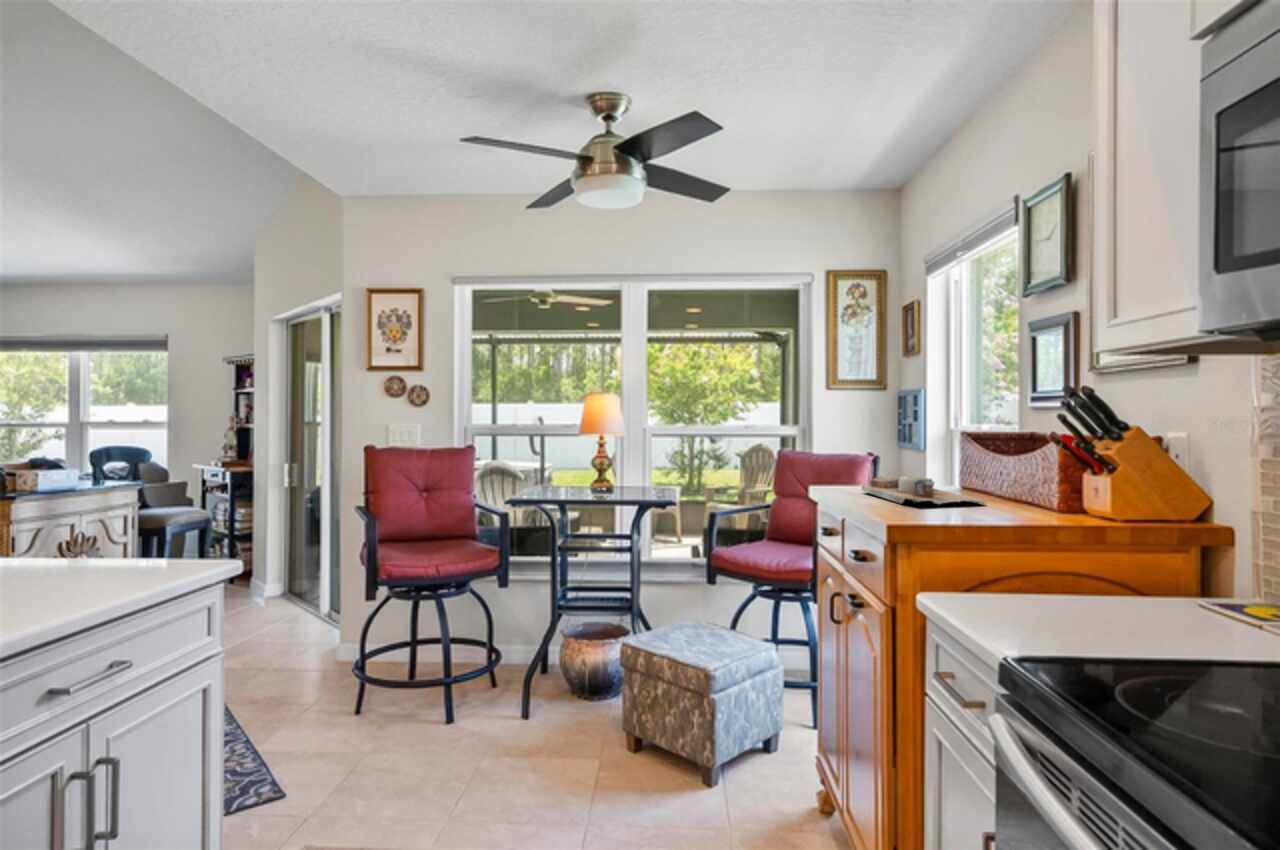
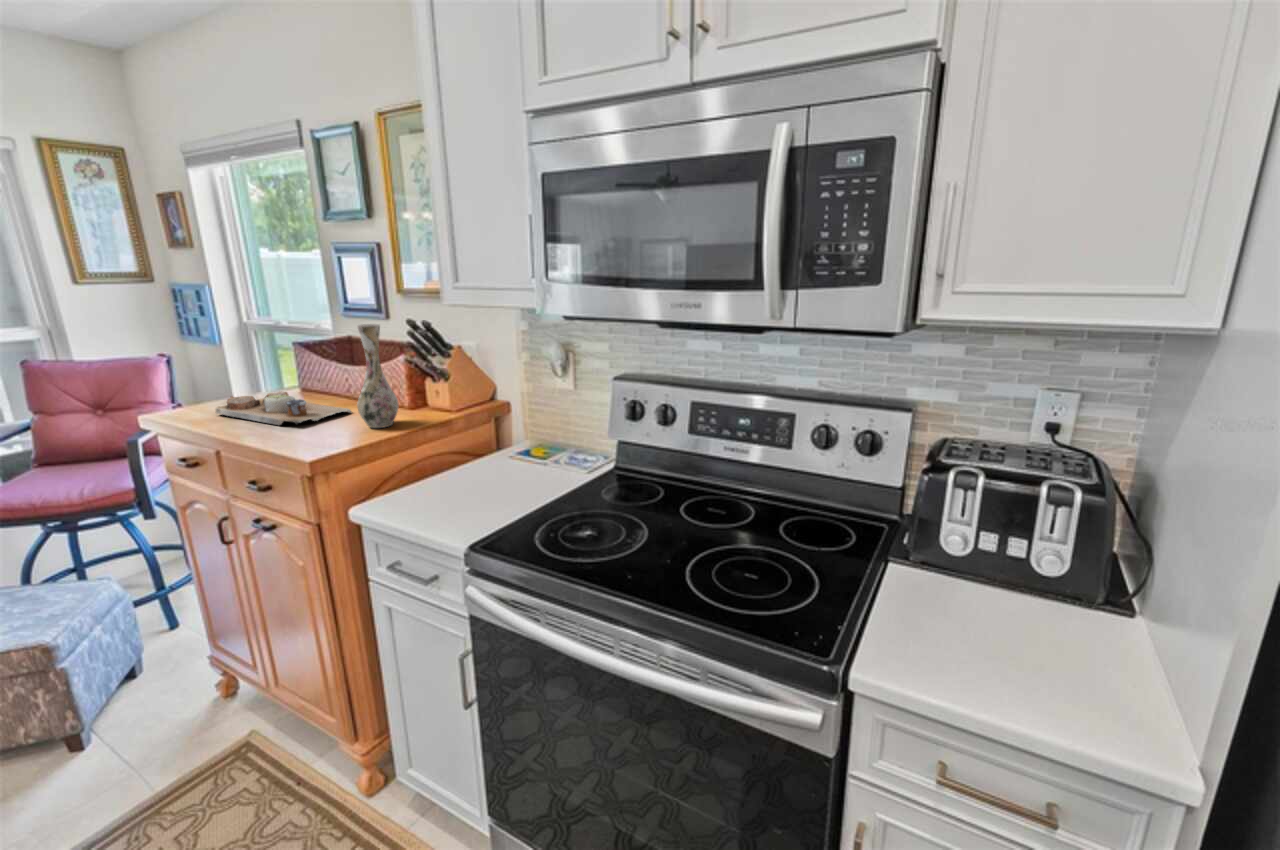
vase: none [975,389,1028,518] -> present [357,324,398,428]

